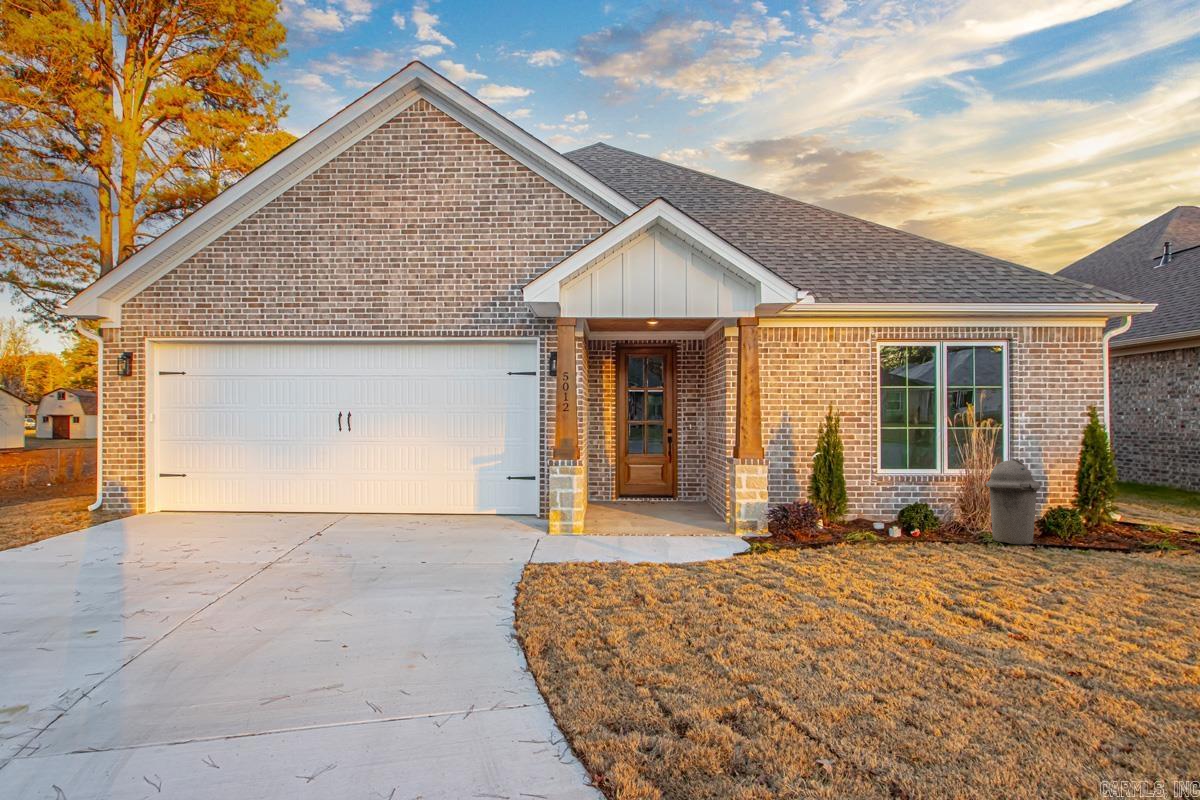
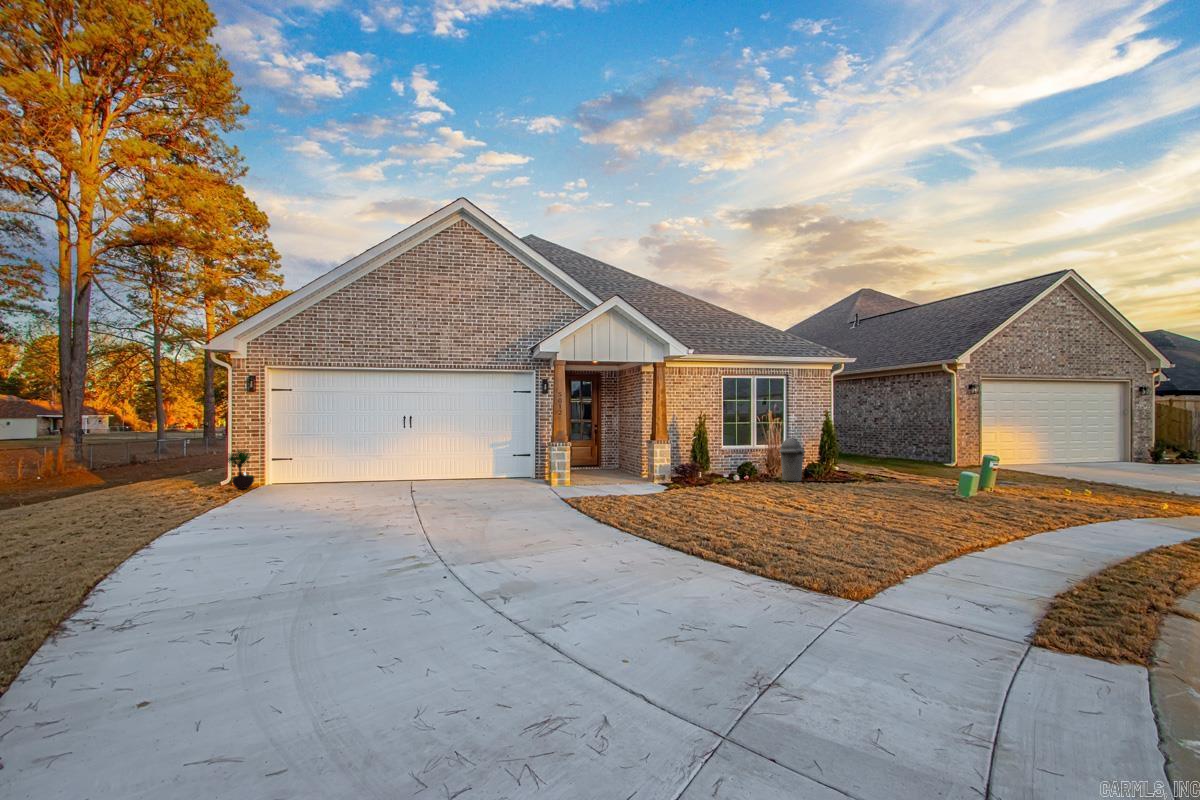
potted tree: none [79,456,130,518] -> present [227,451,254,489]

